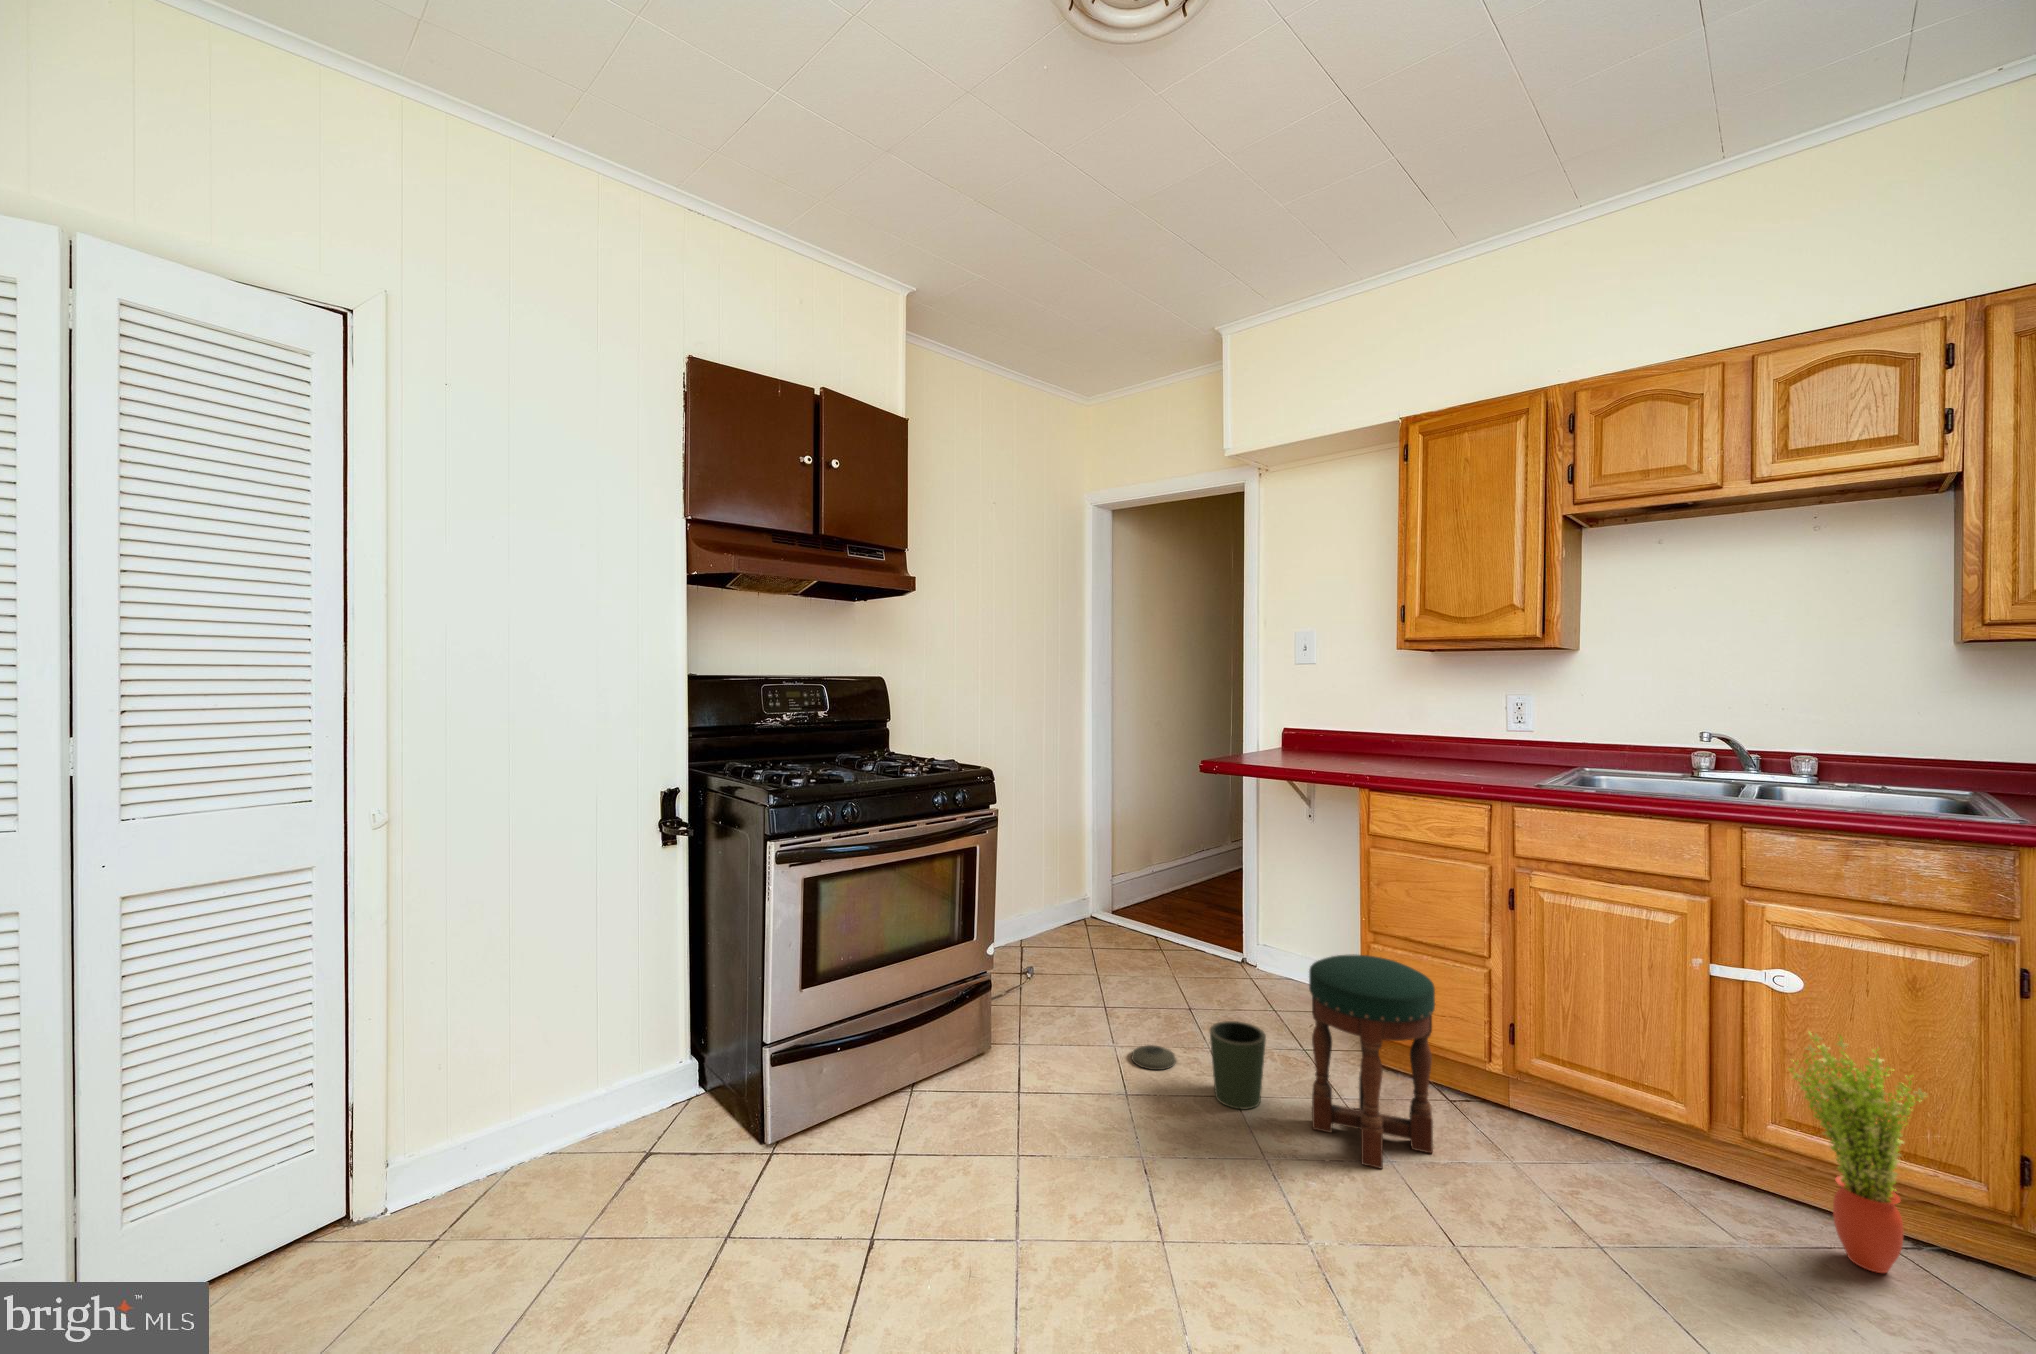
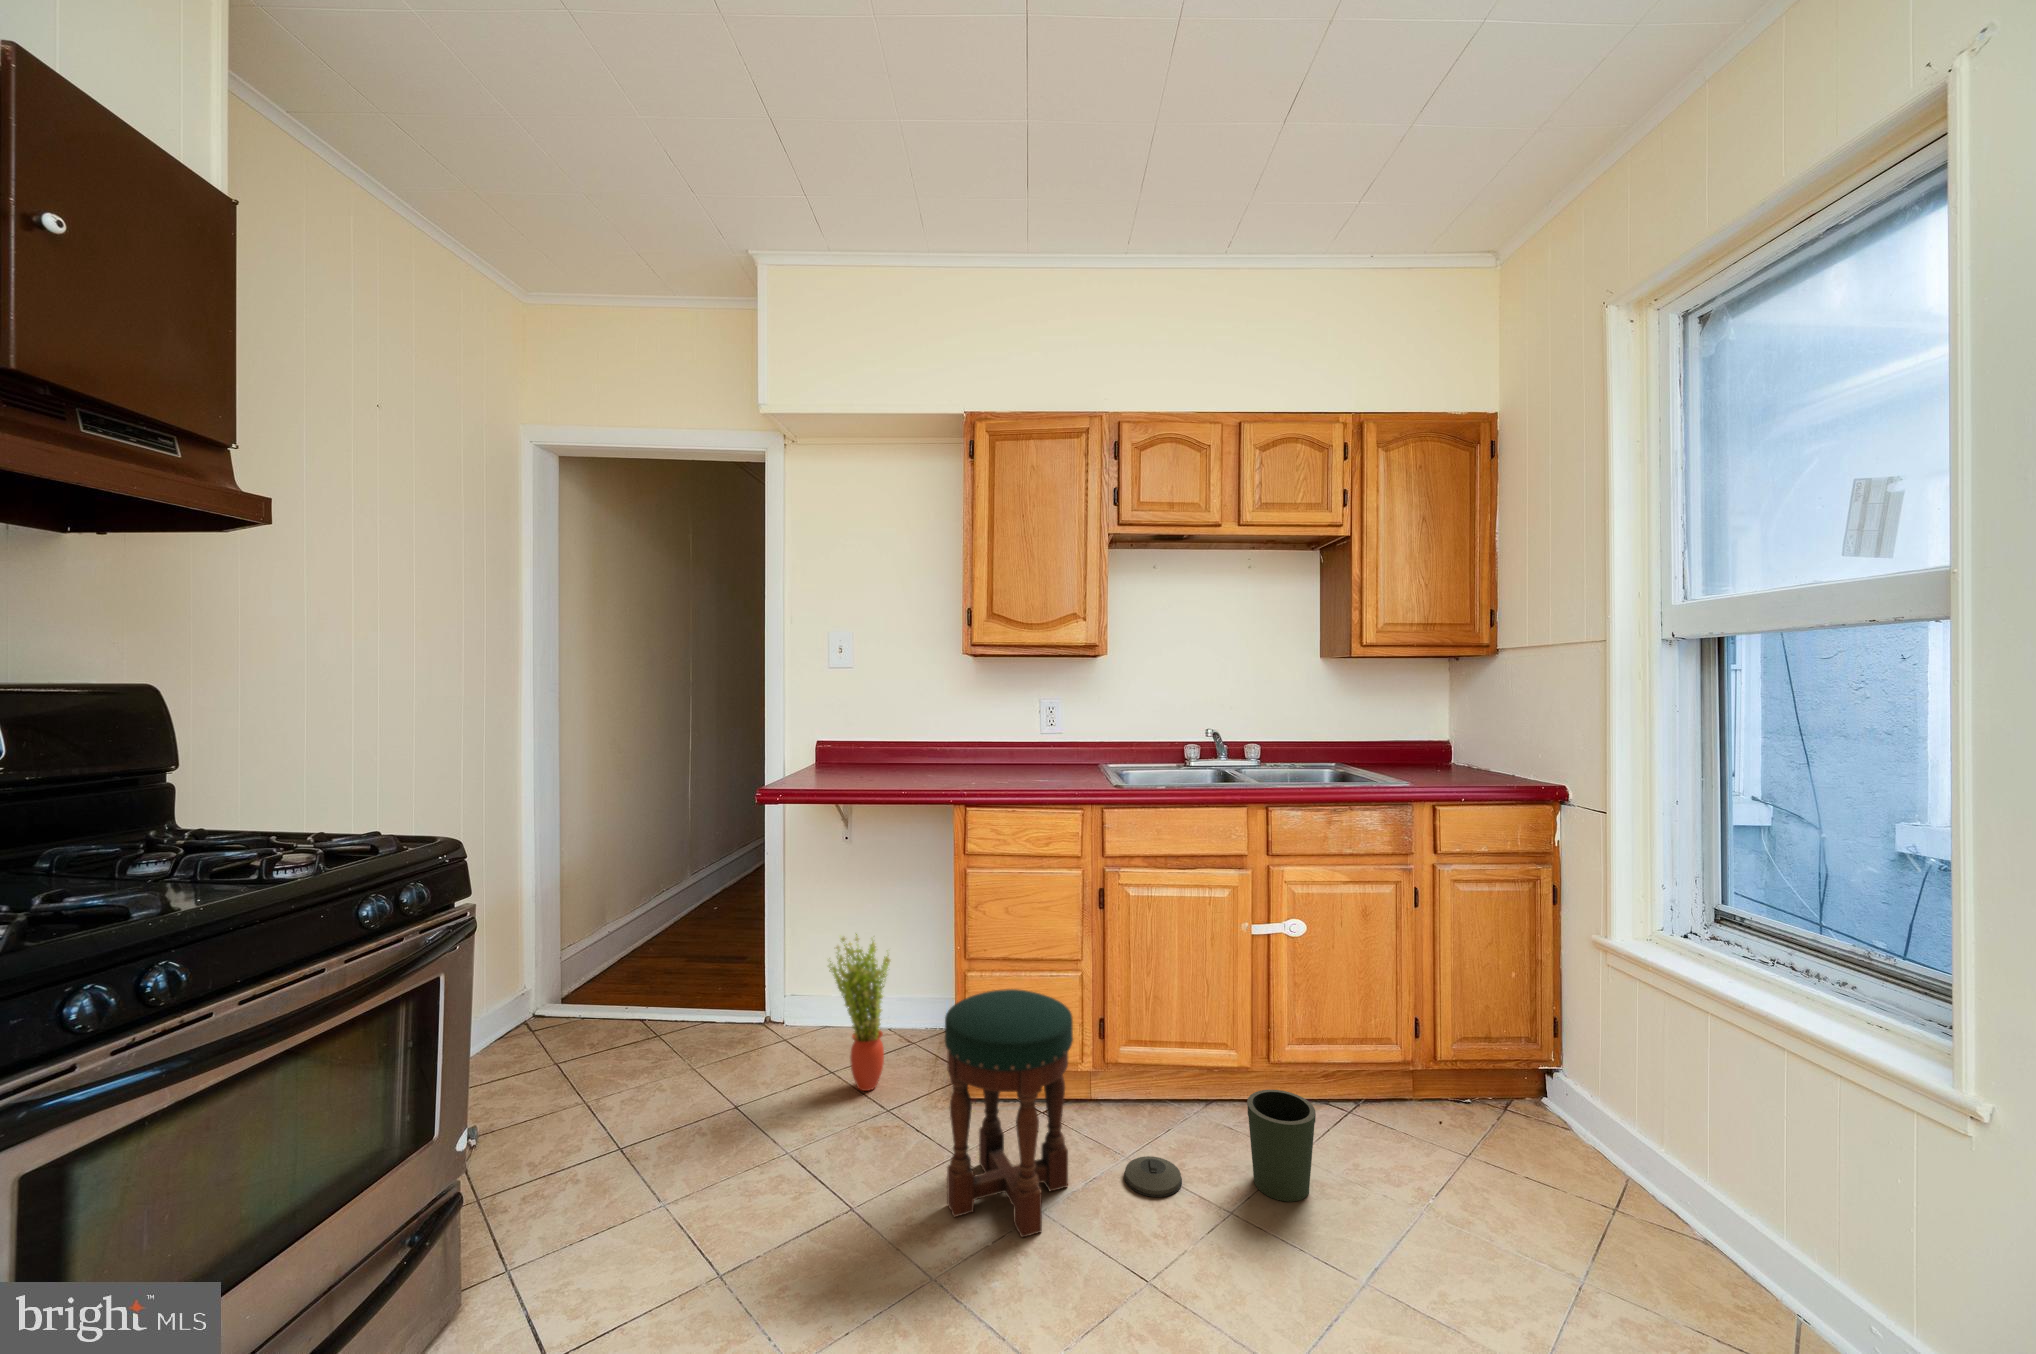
trash can: present [1132,1021,1266,1109] -> present [1124,1090,1316,1202]
potted plant: present [1789,1033,1927,1273] -> present [829,934,890,1091]

